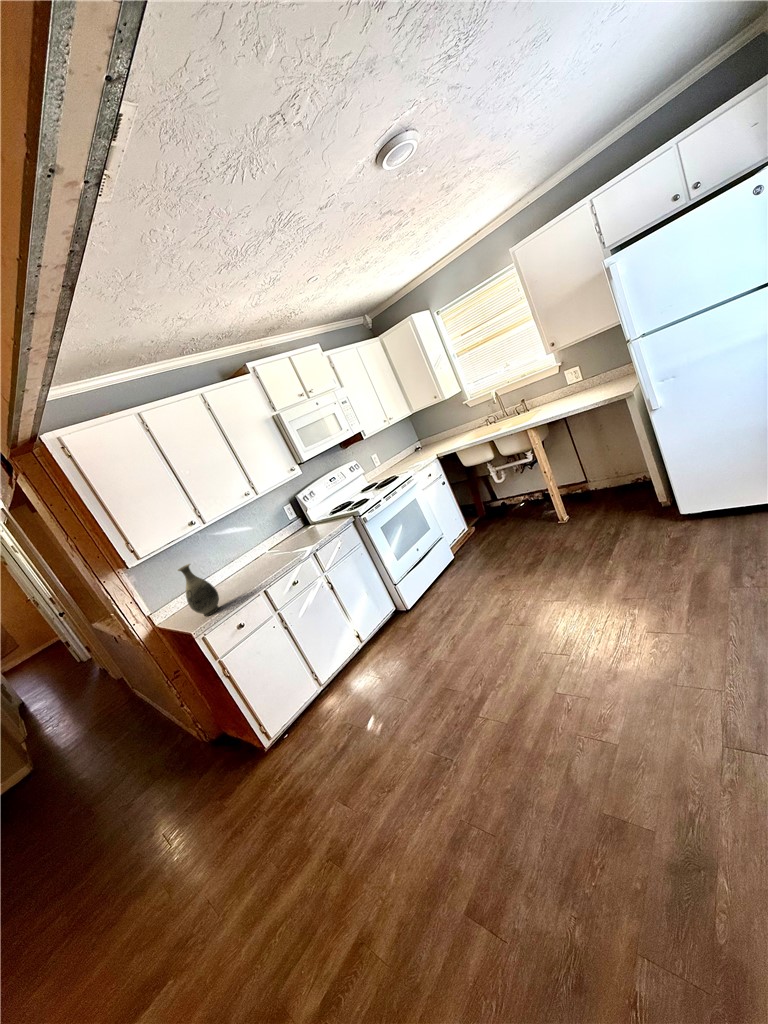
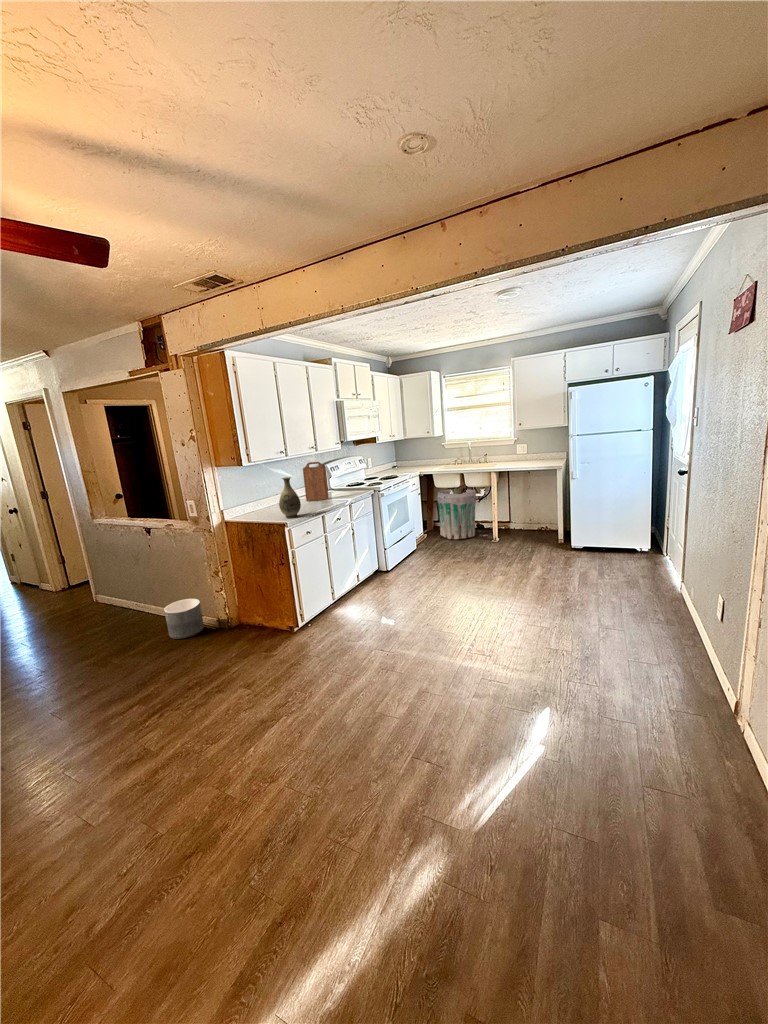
trash can: none [472,453,539,529] -> present [437,489,476,539]
cutting board: none [245,510,290,561] -> present [303,462,329,501]
planter: none [132,713,187,769] -> present [164,599,204,639]

